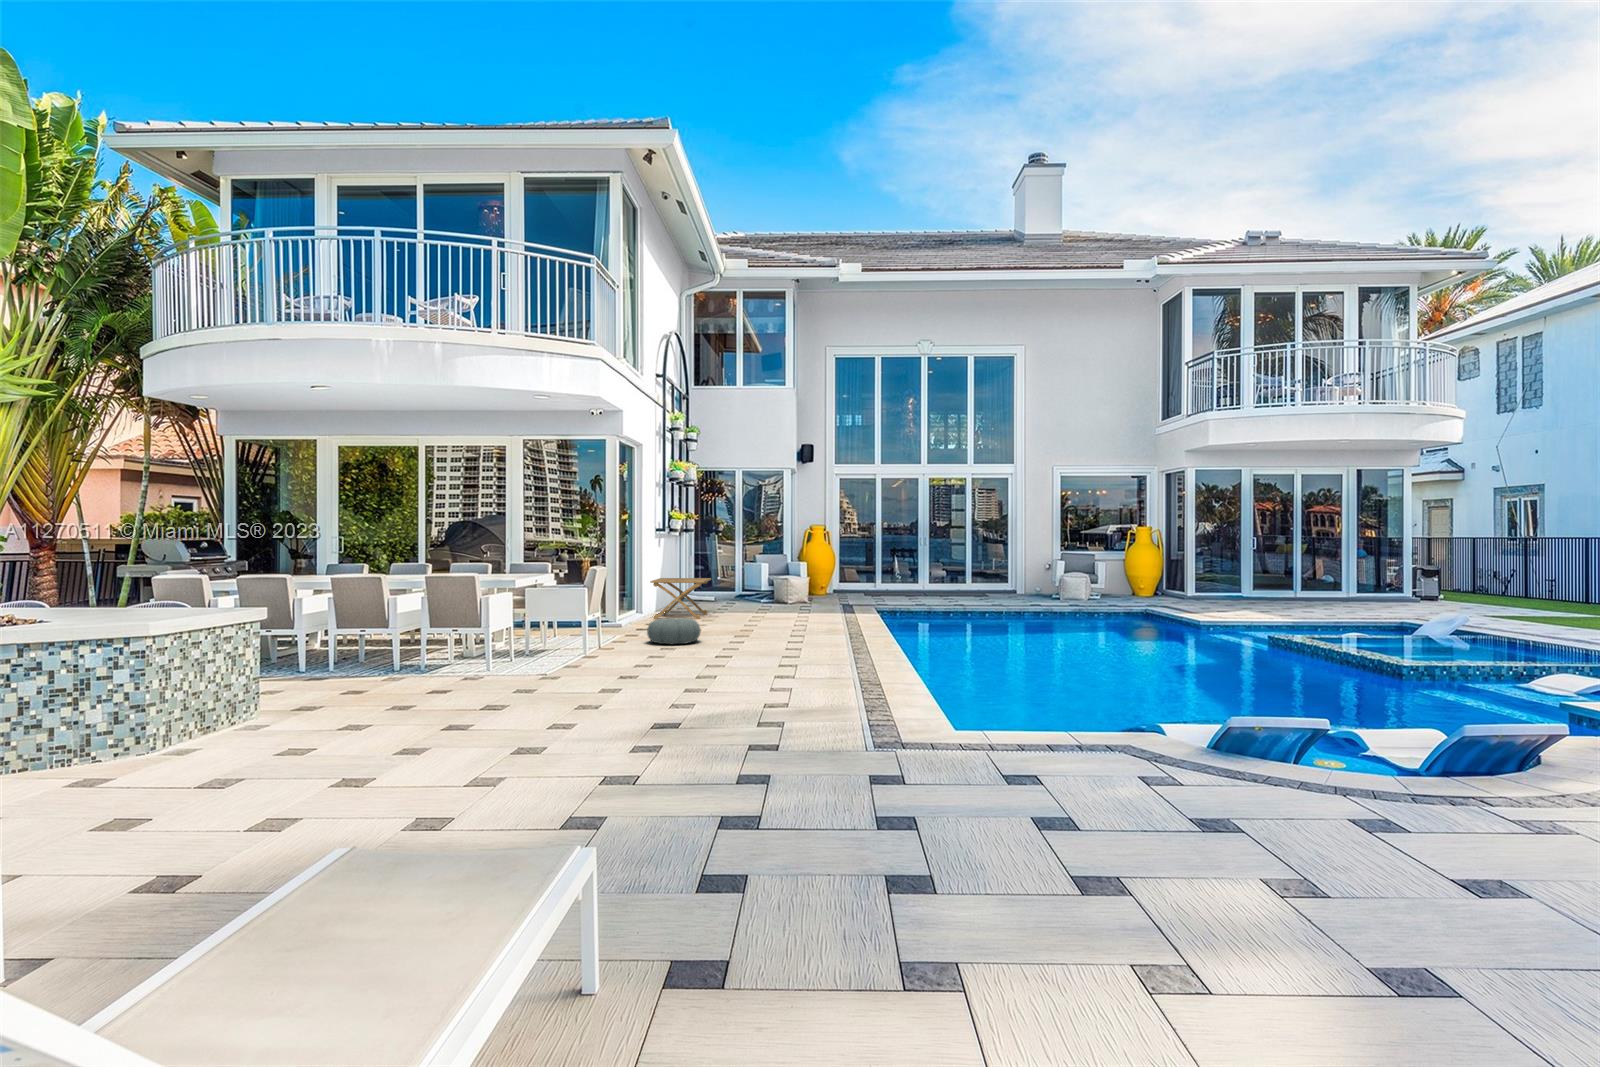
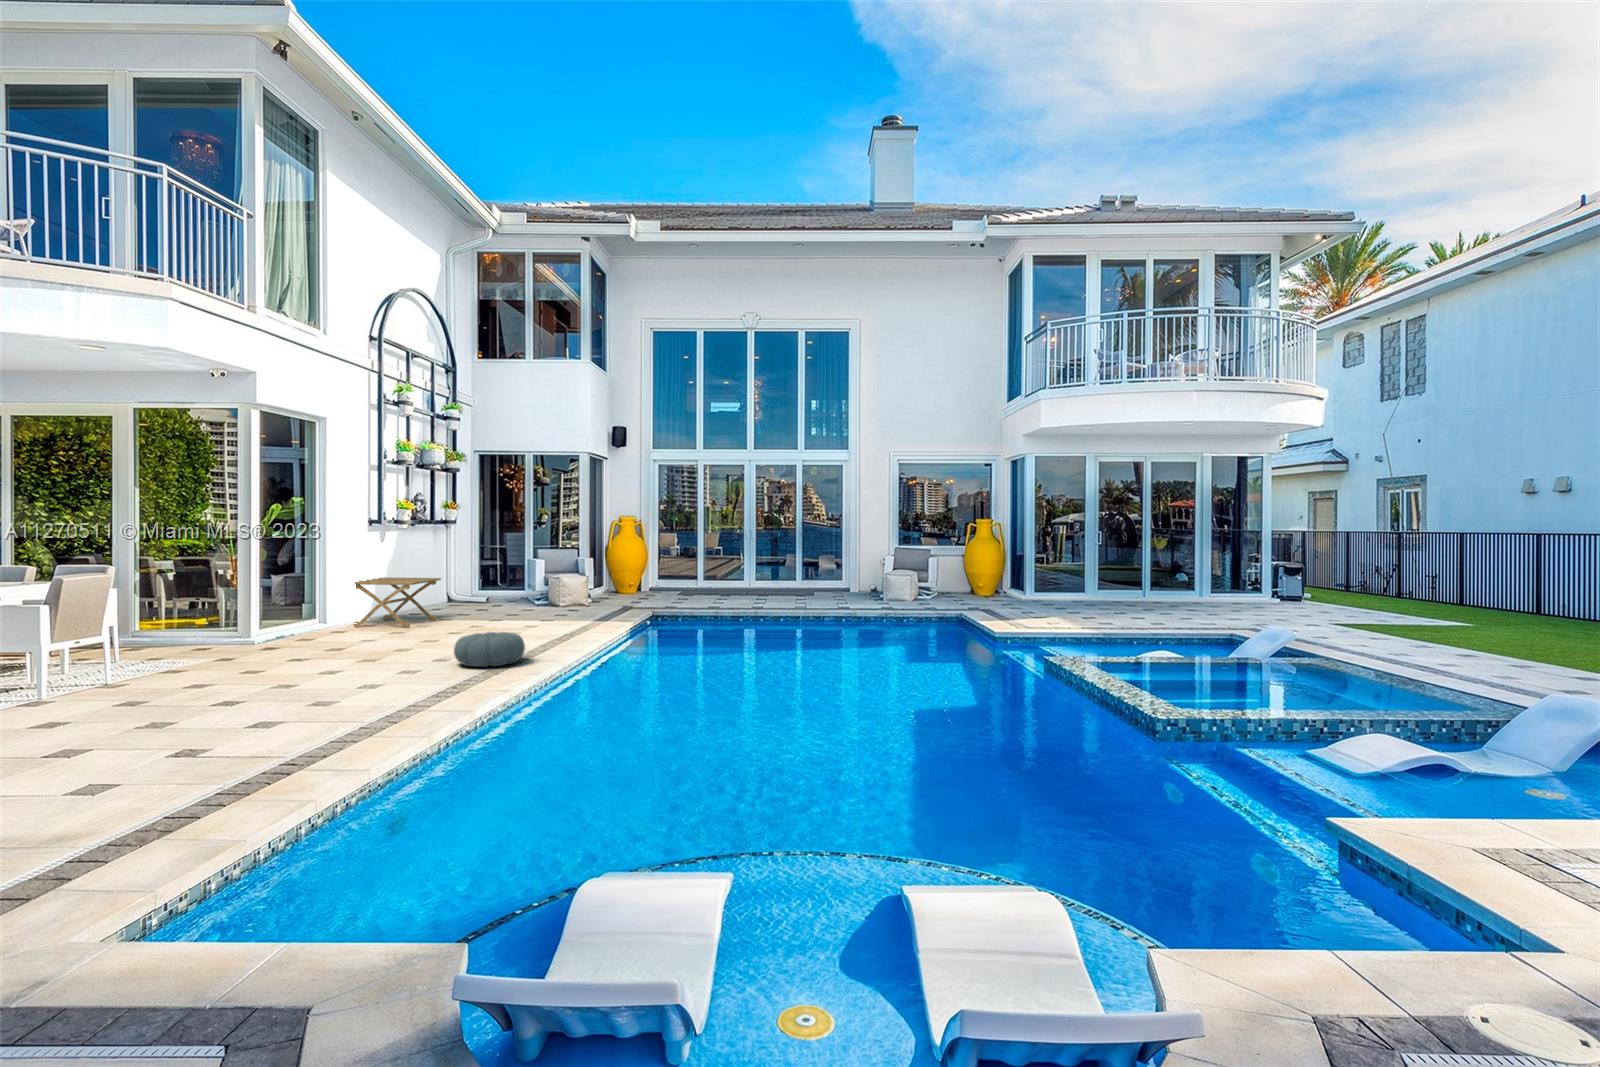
pouf: present [647,618,701,645] -> present [454,632,525,667]

